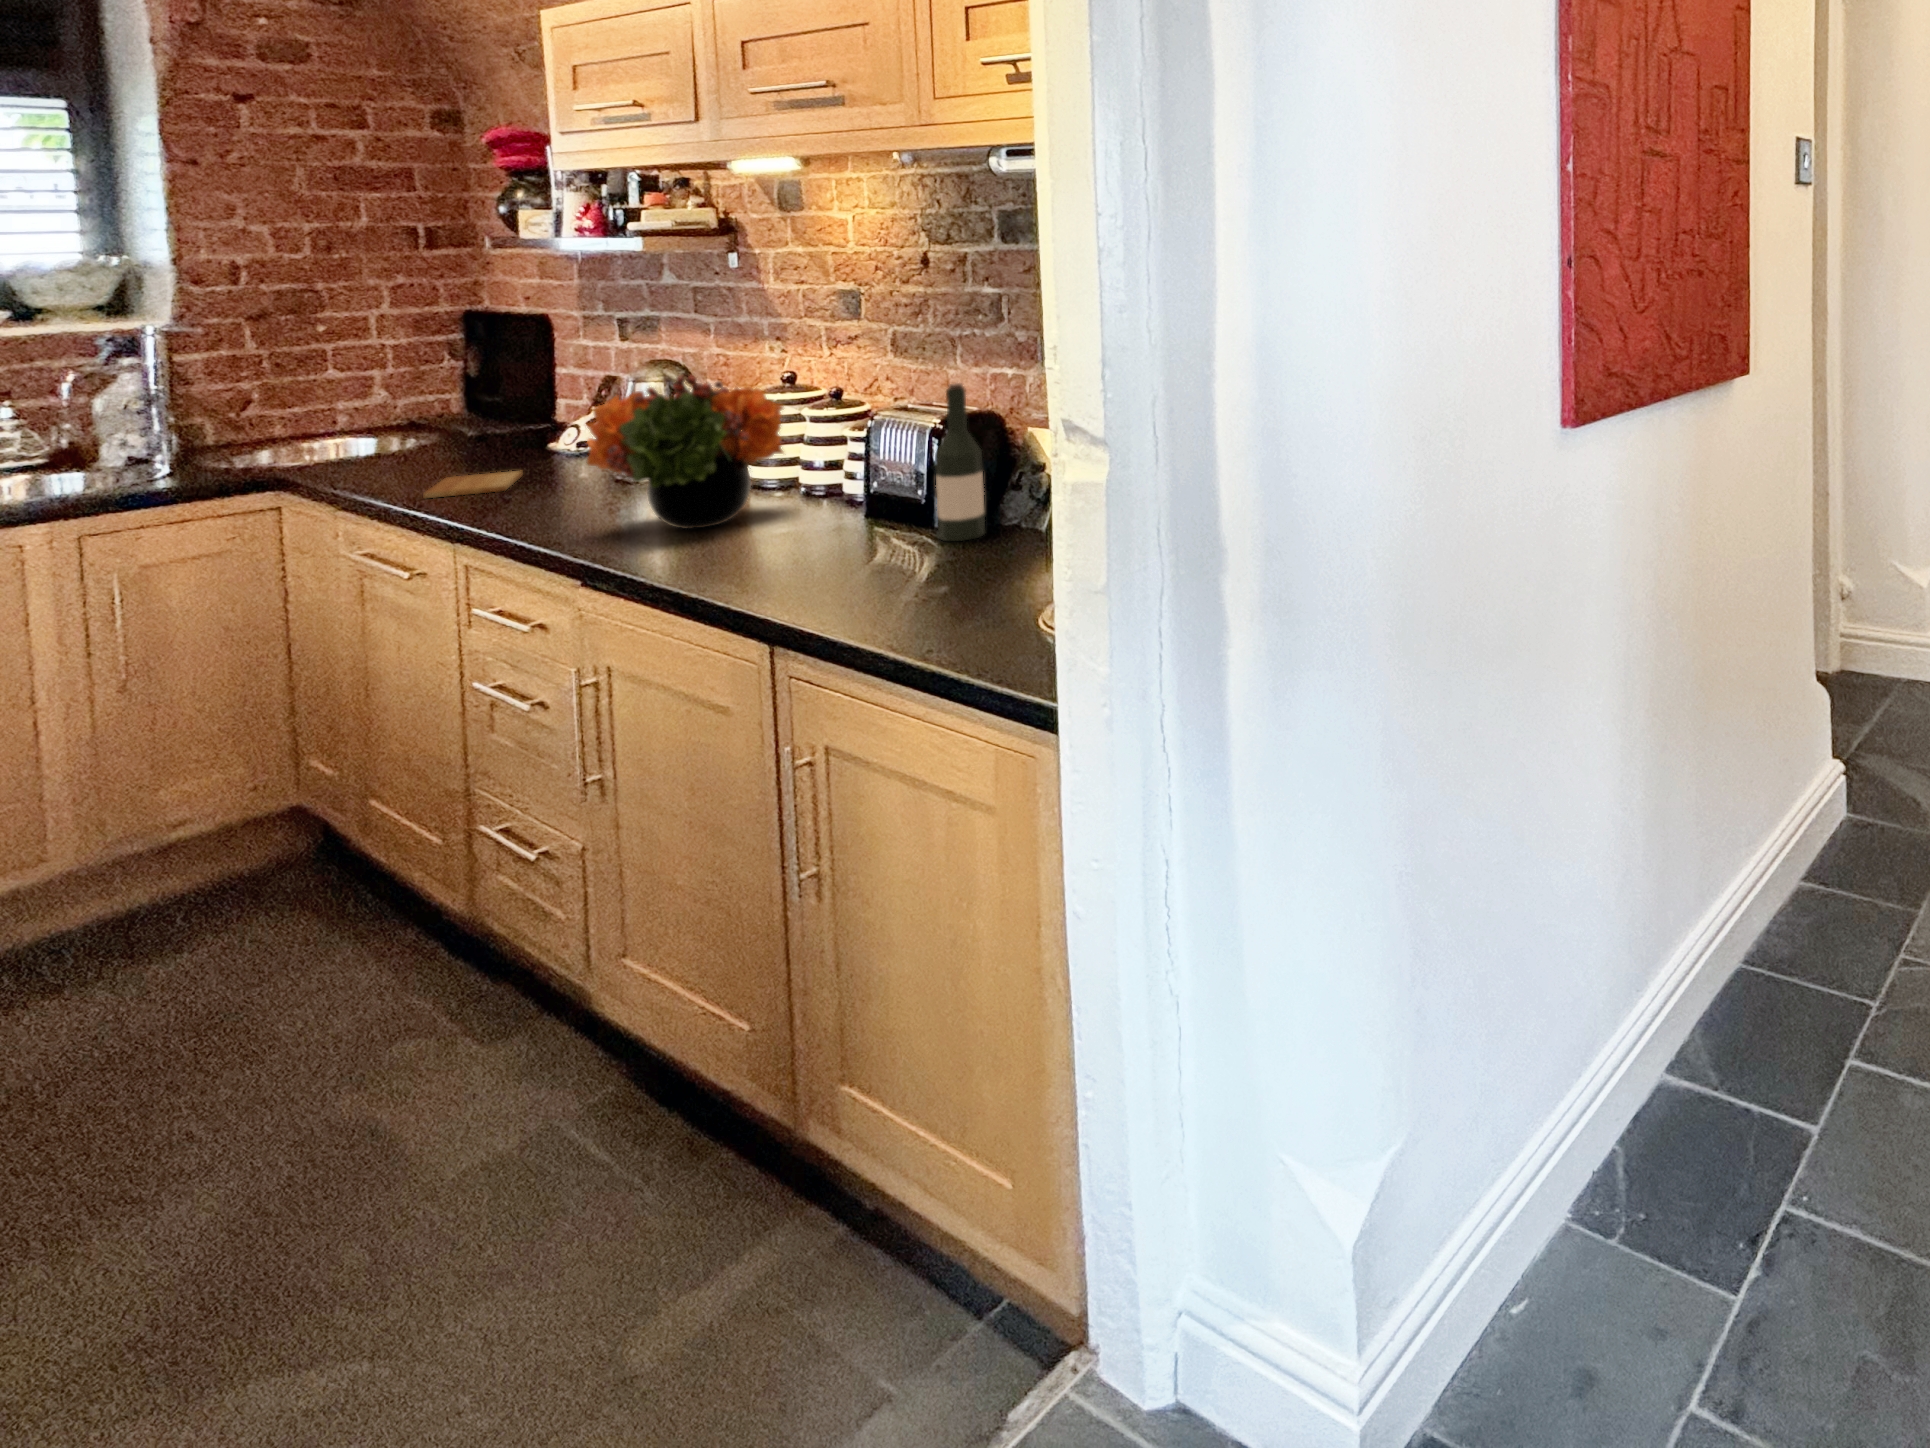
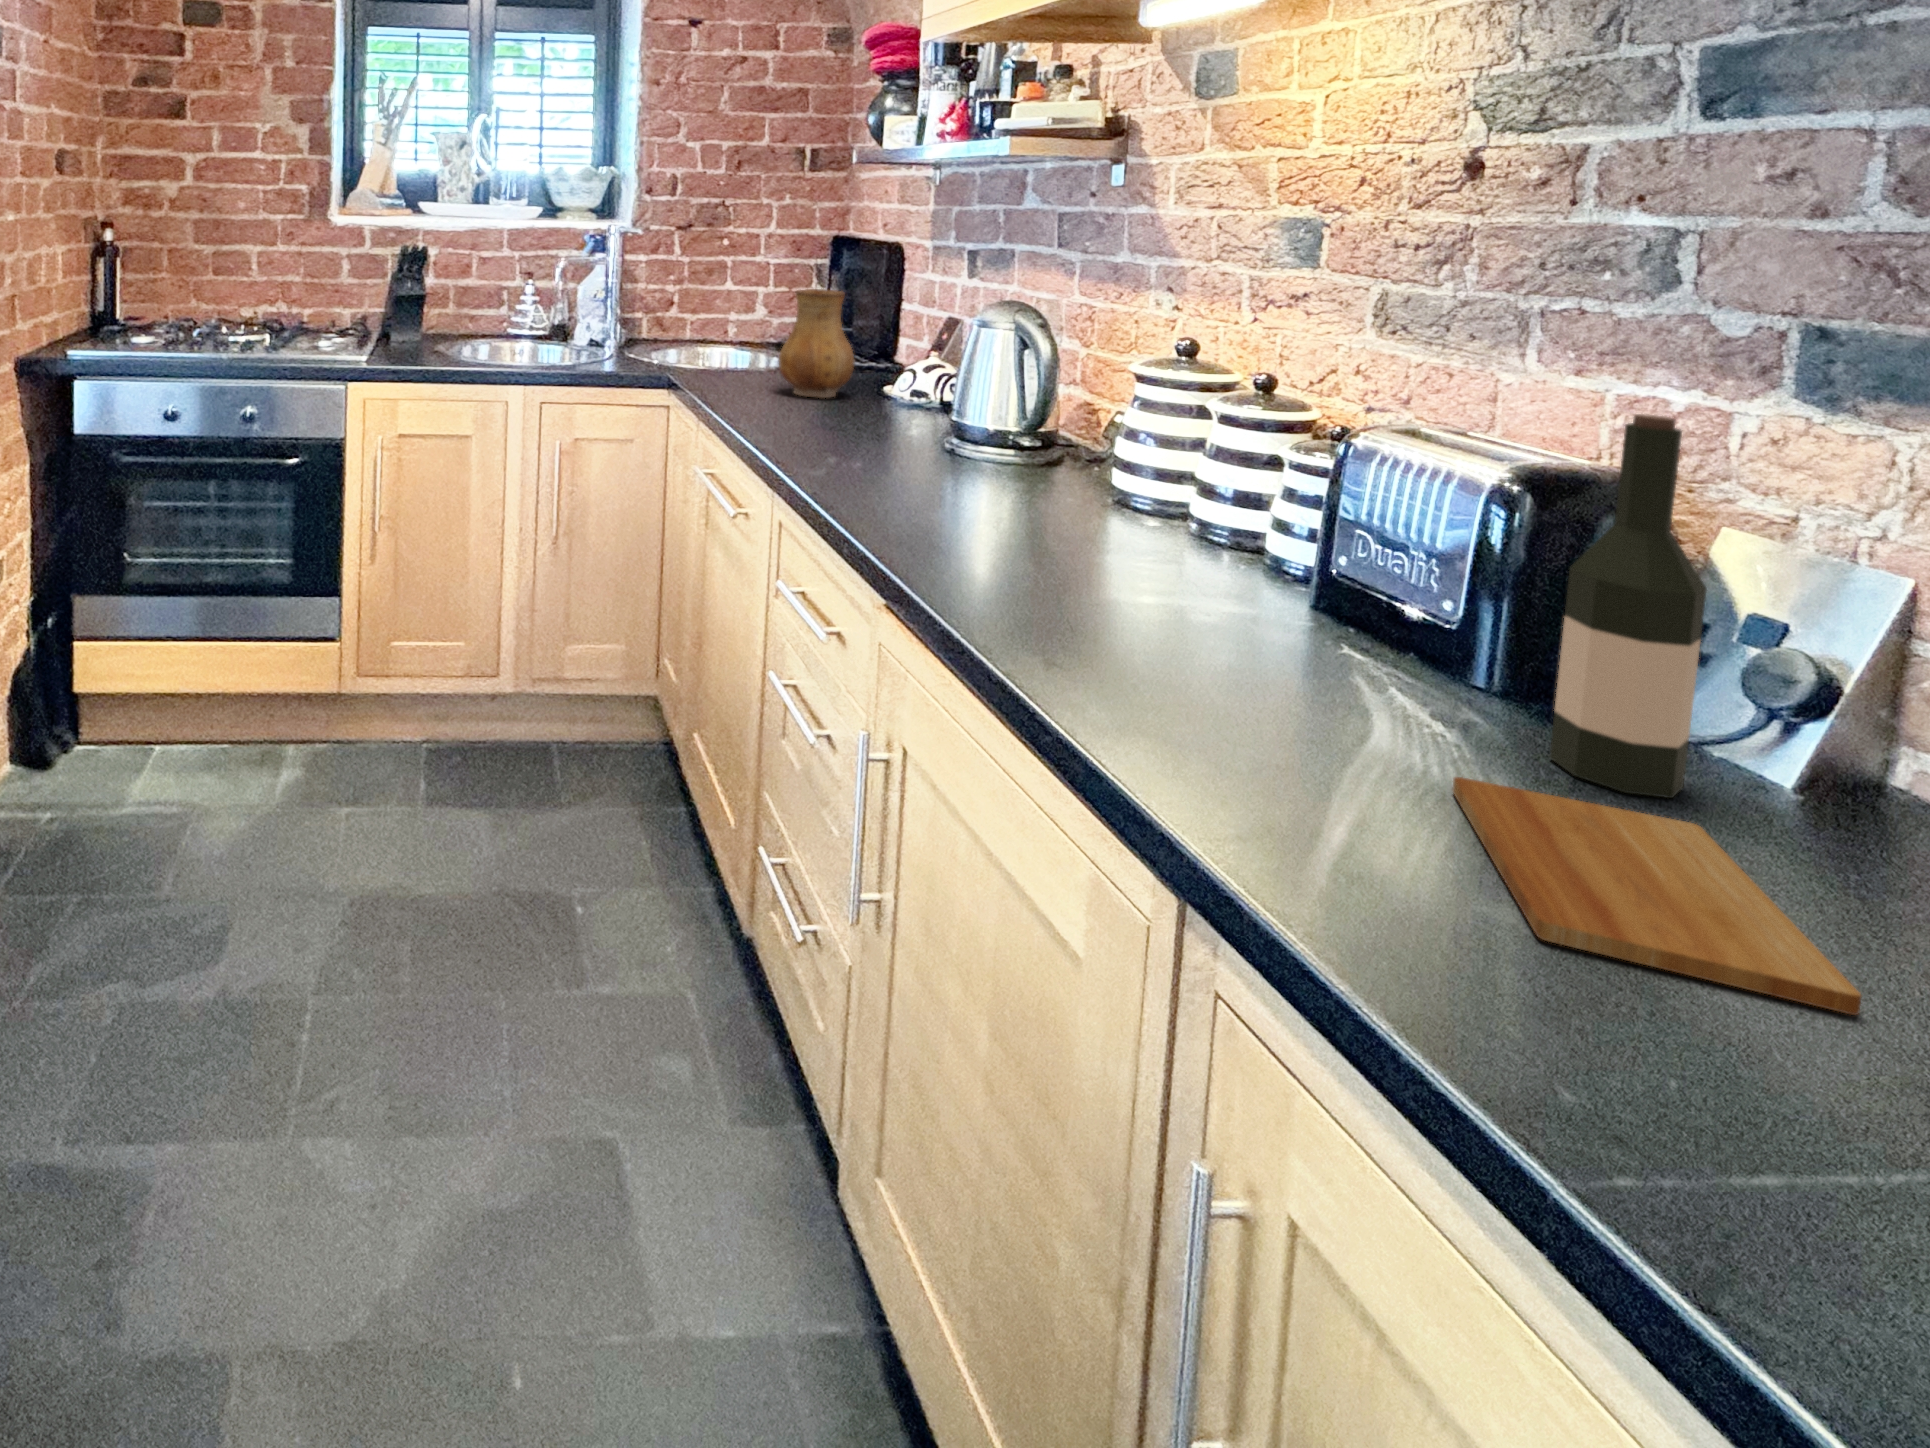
ceramic pitcher: none [427,368,515,469] -> present [779,289,855,398]
flower arrangement: present [587,375,783,529] -> none [906,320,1199,564]
cutting board: present [423,471,523,498] -> present [1453,777,1861,1015]

